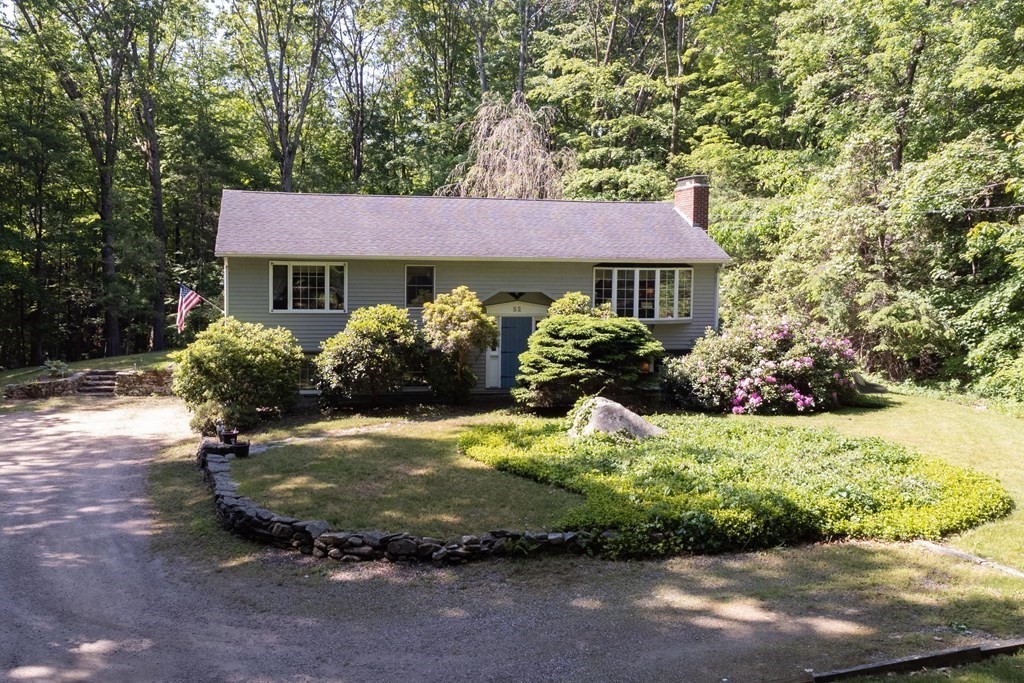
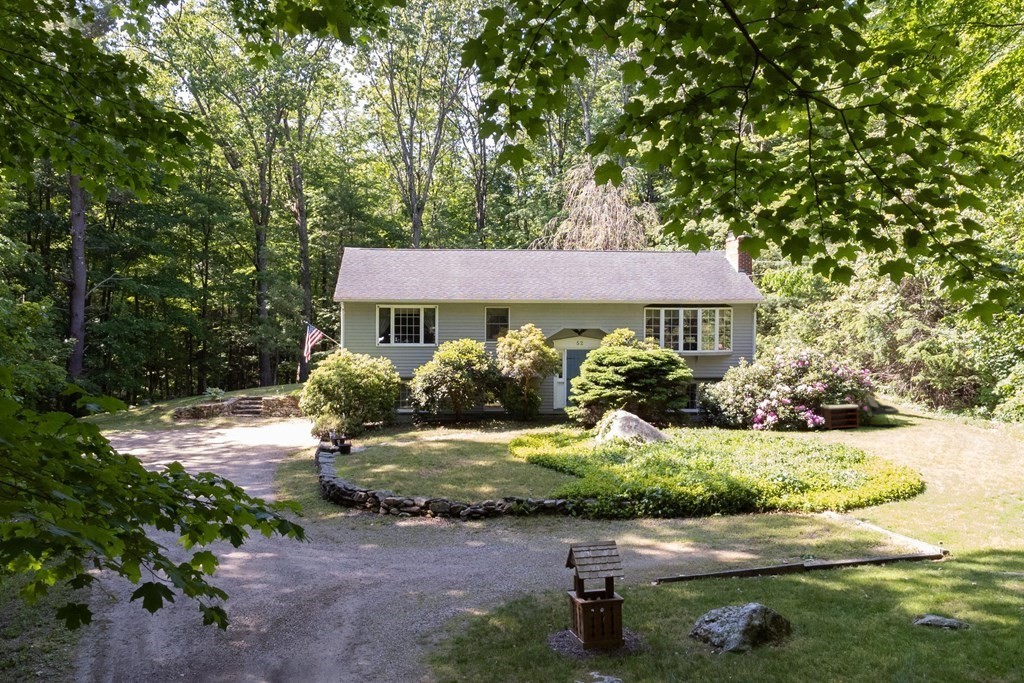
bench: none [807,382,849,412] -> present [820,404,859,430]

